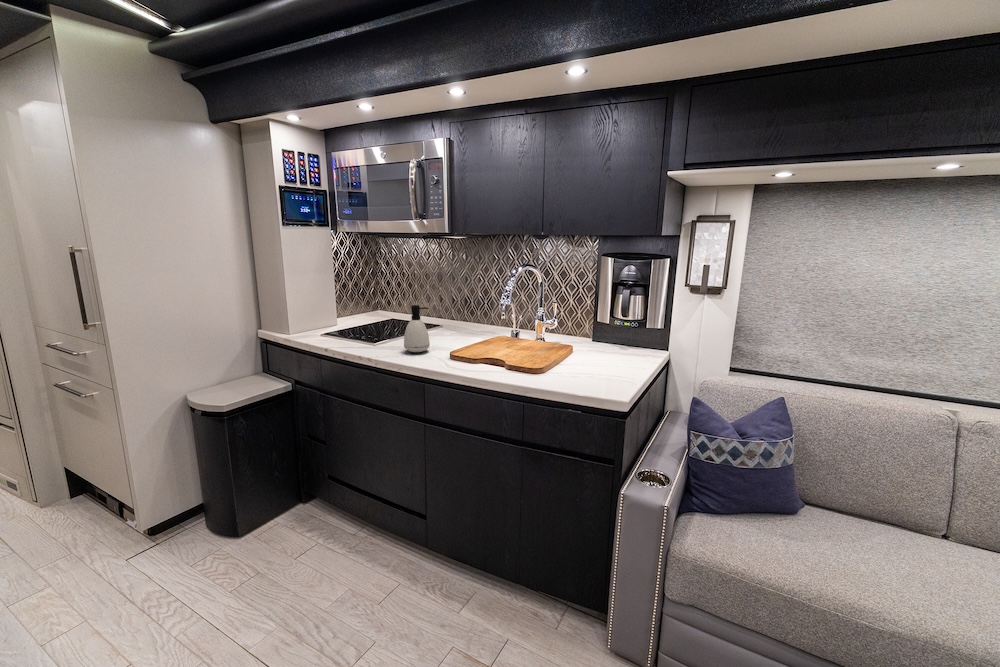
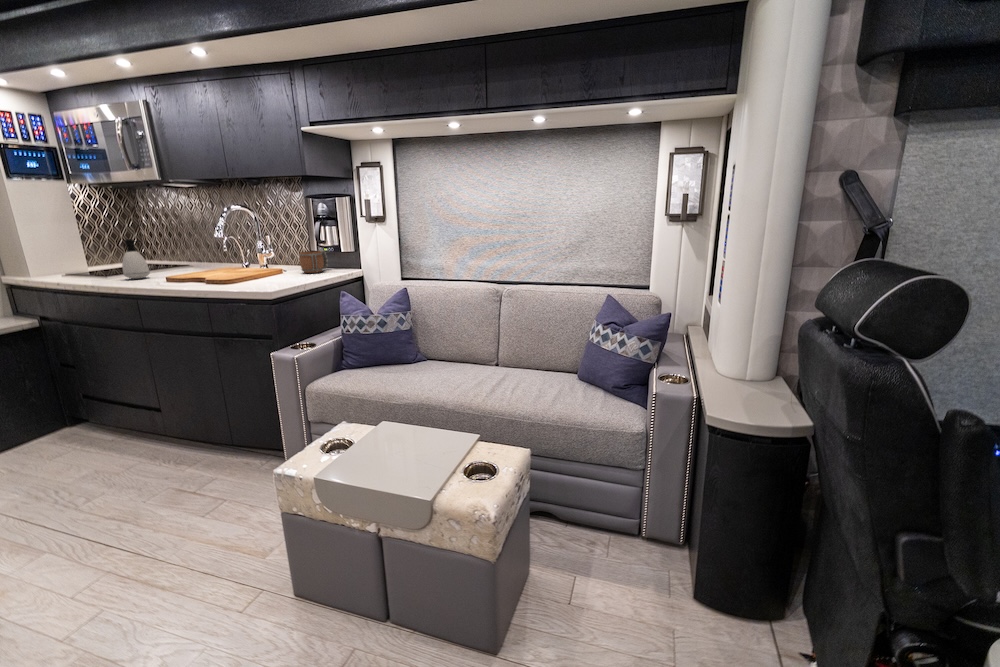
mug: none [615,328,646,361] -> present [299,250,328,273]

